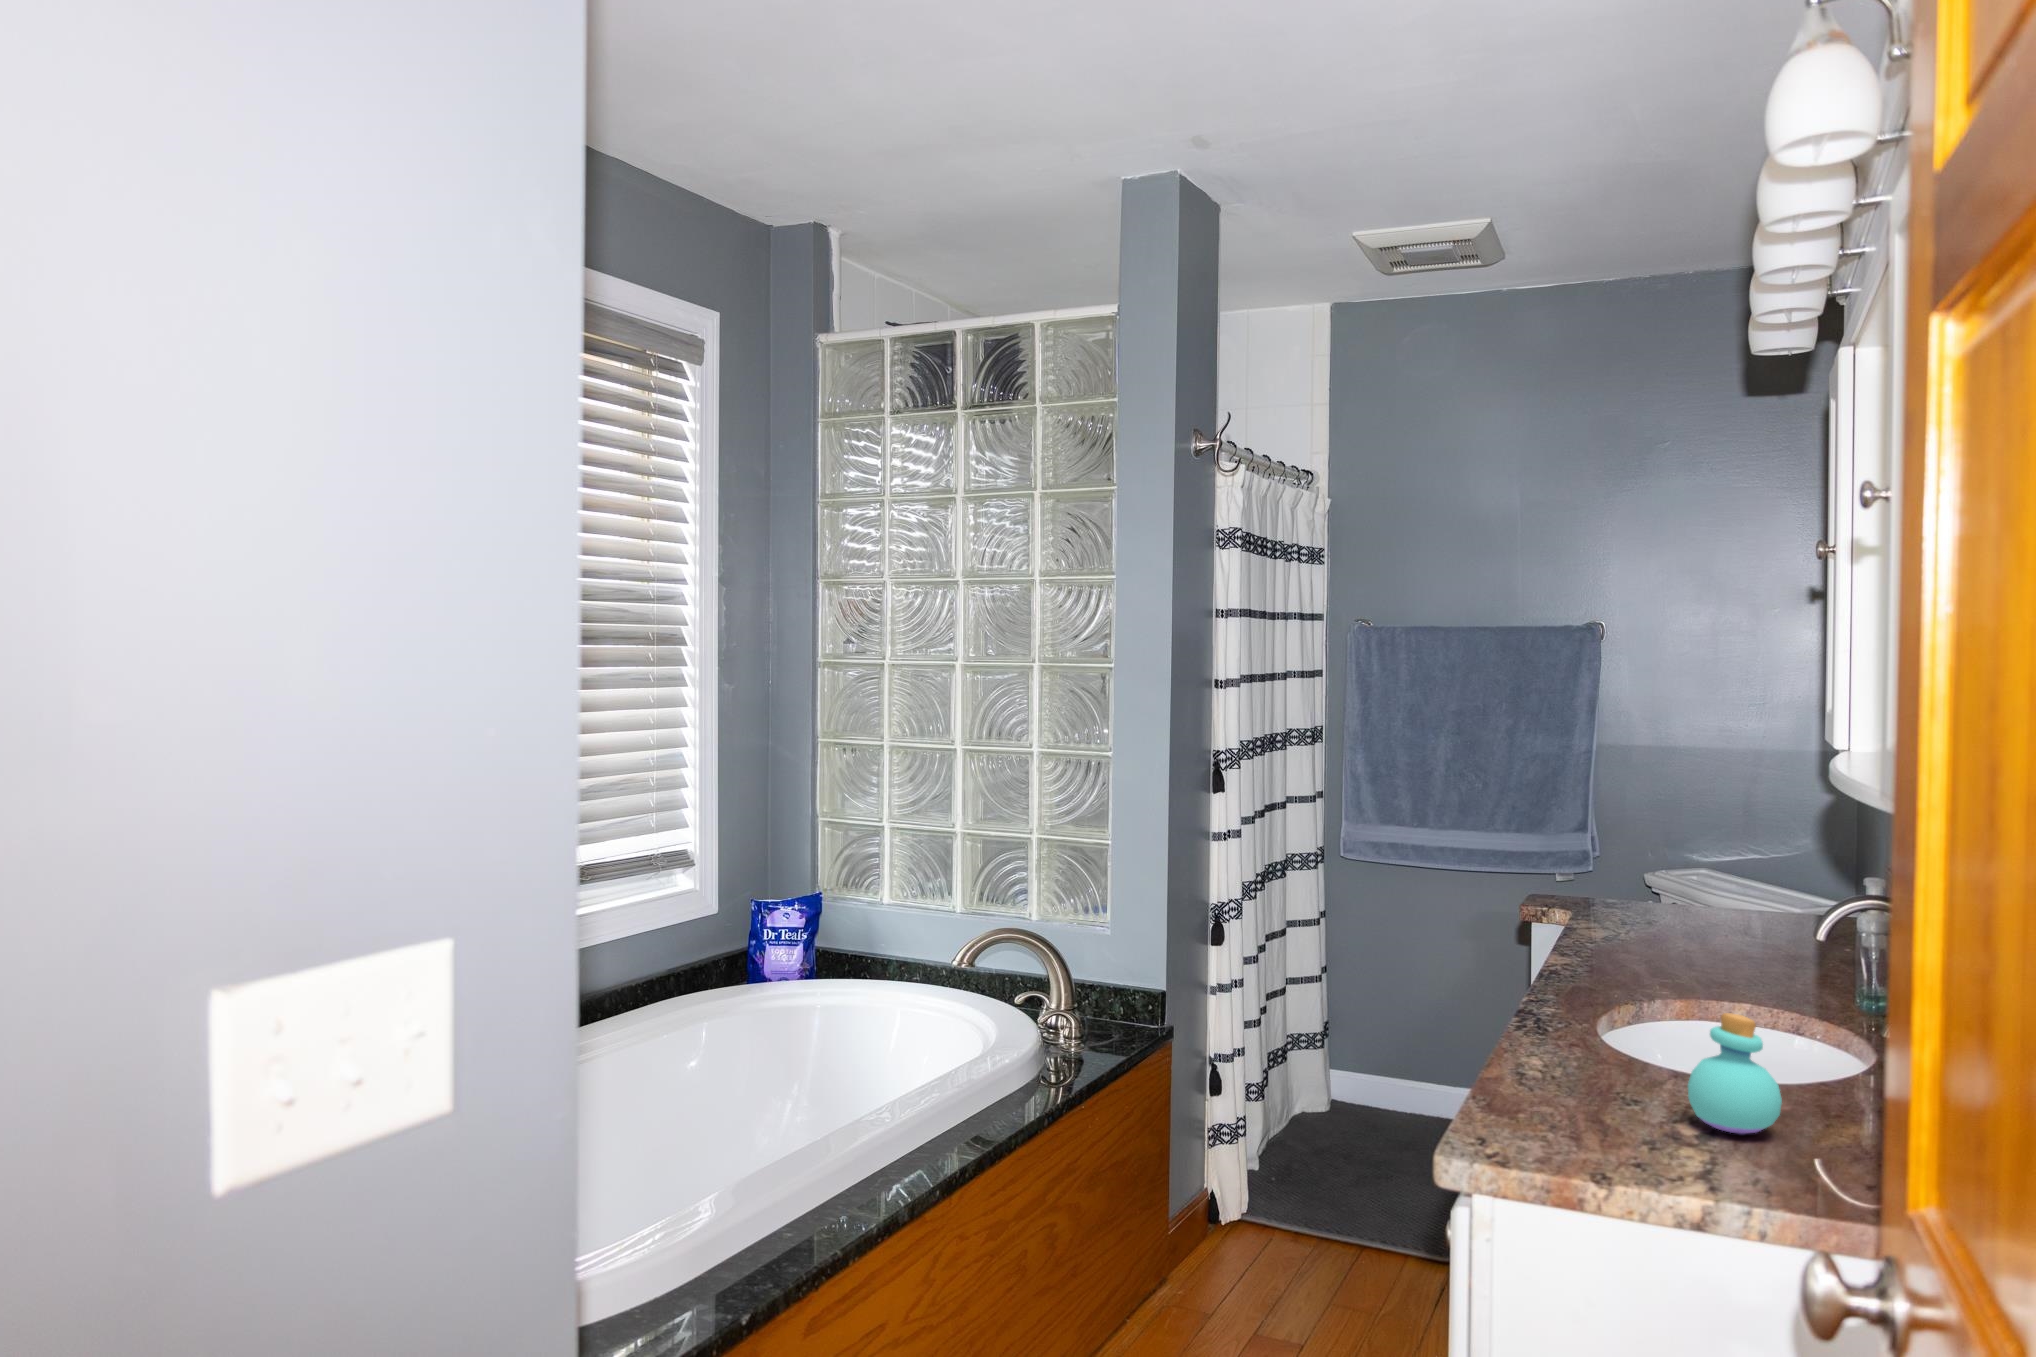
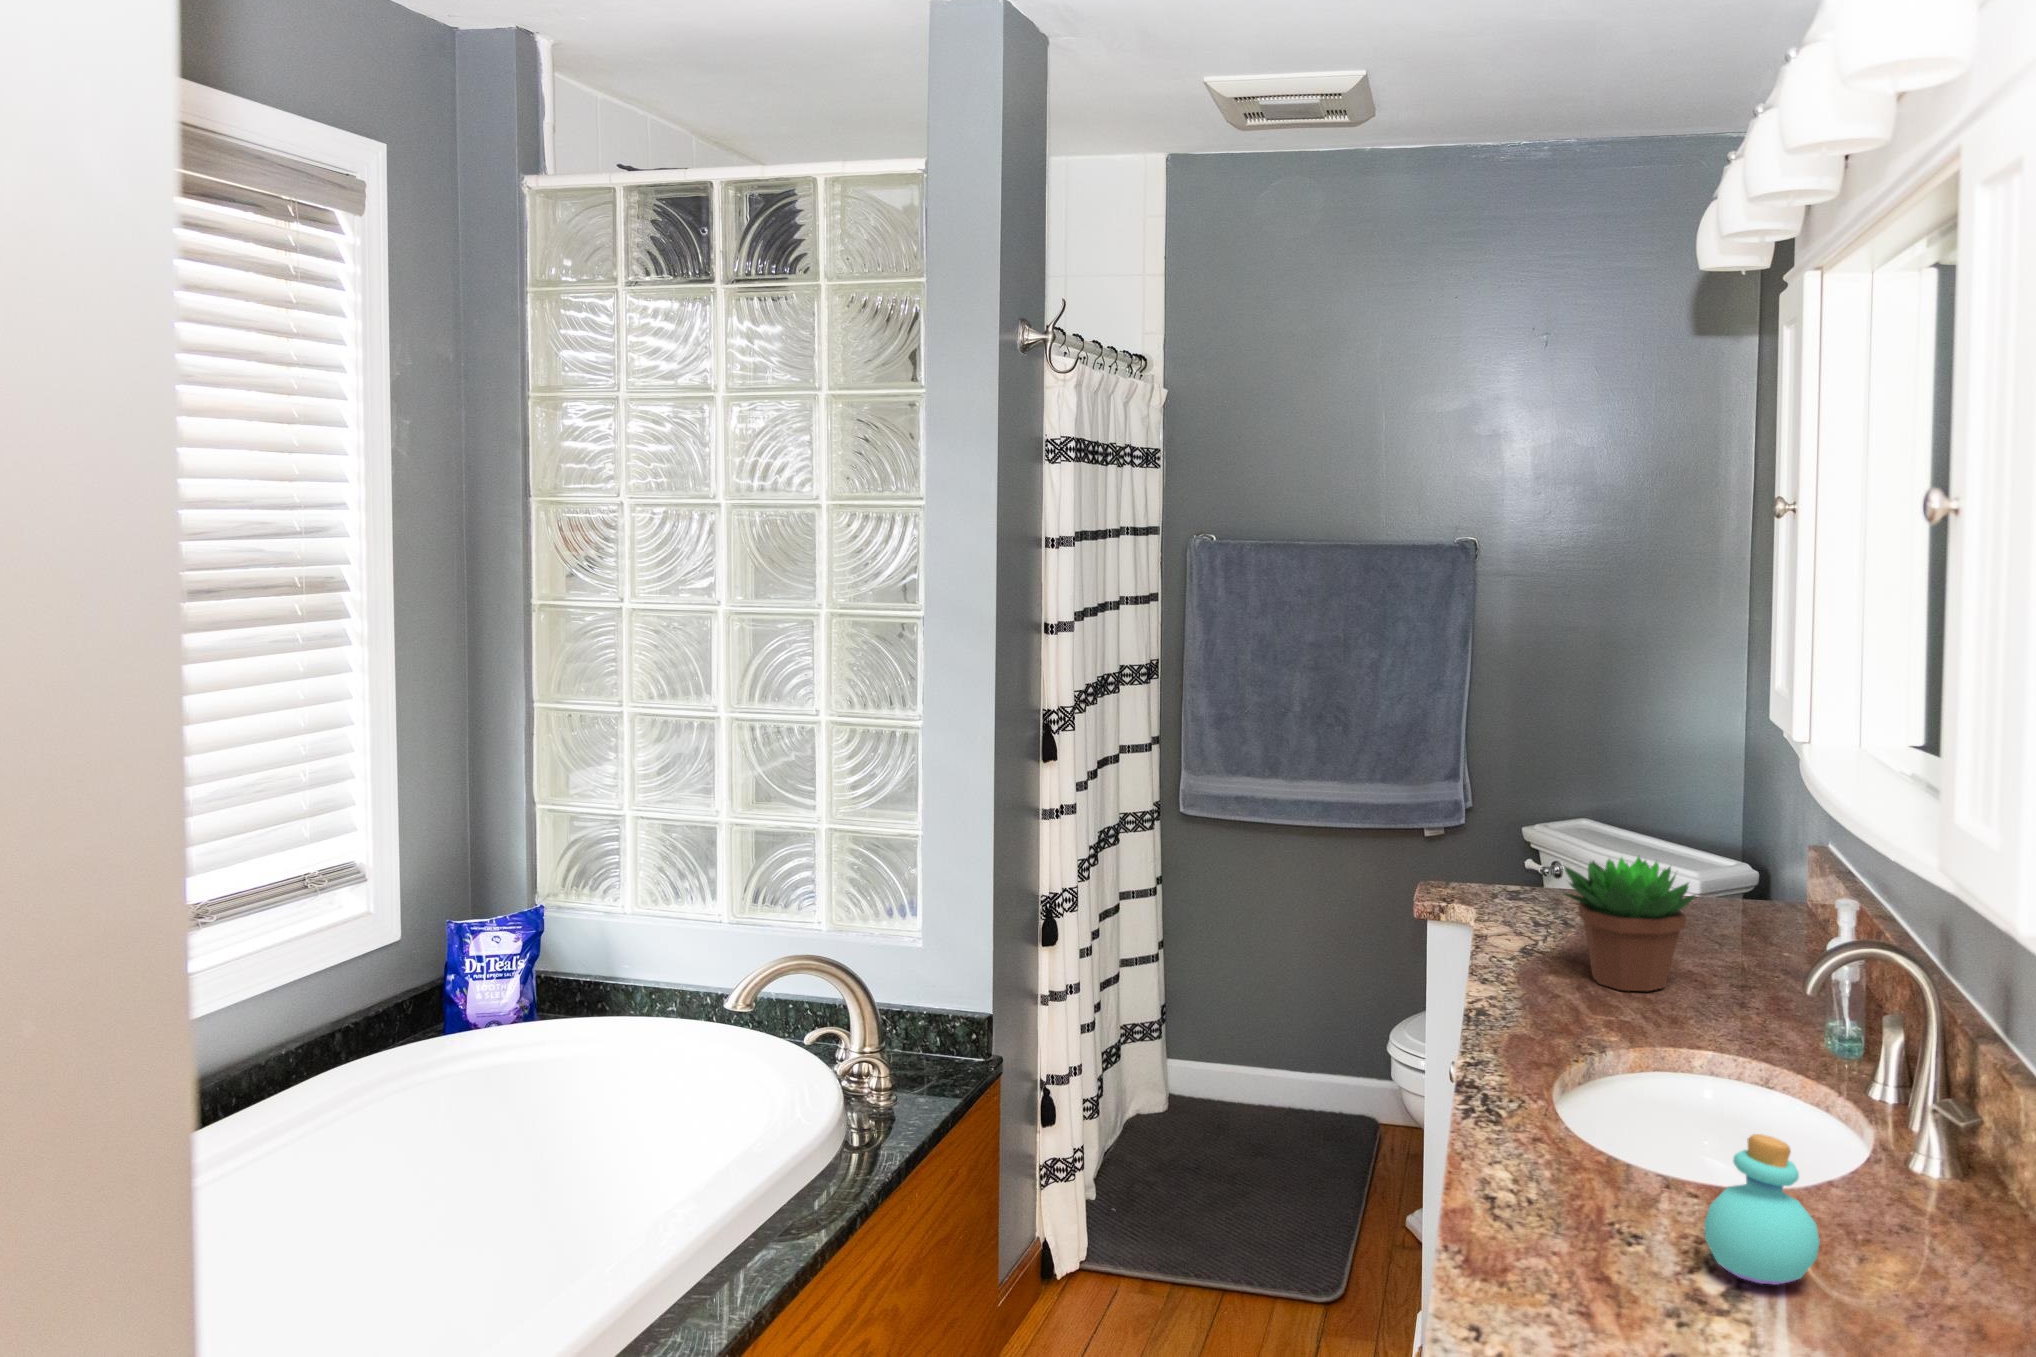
succulent plant: none [1630,851,1747,965] -> present [1564,857,1695,991]

